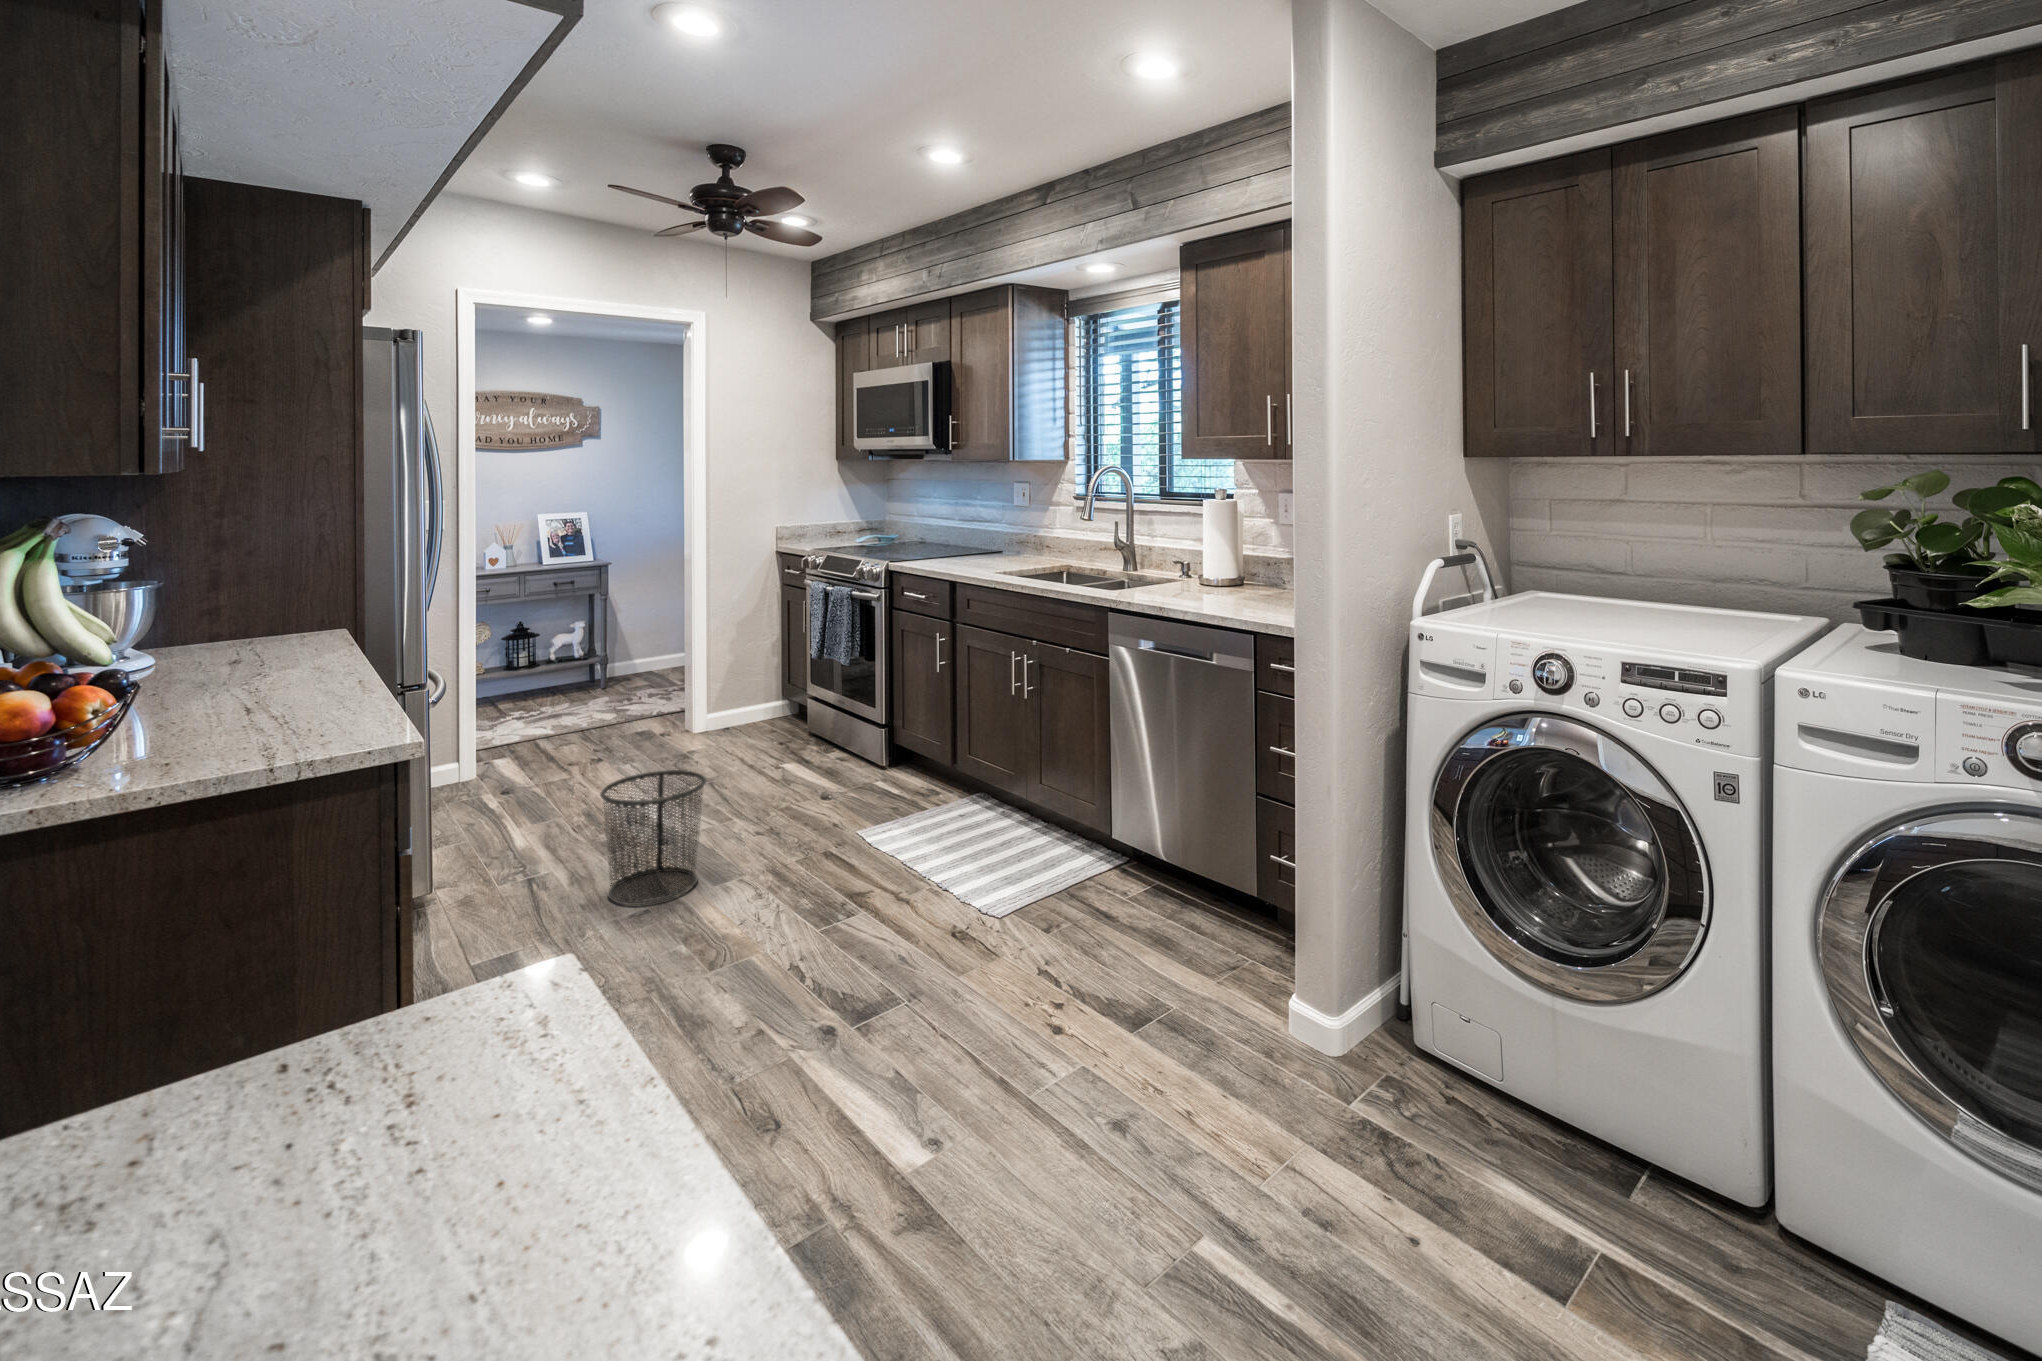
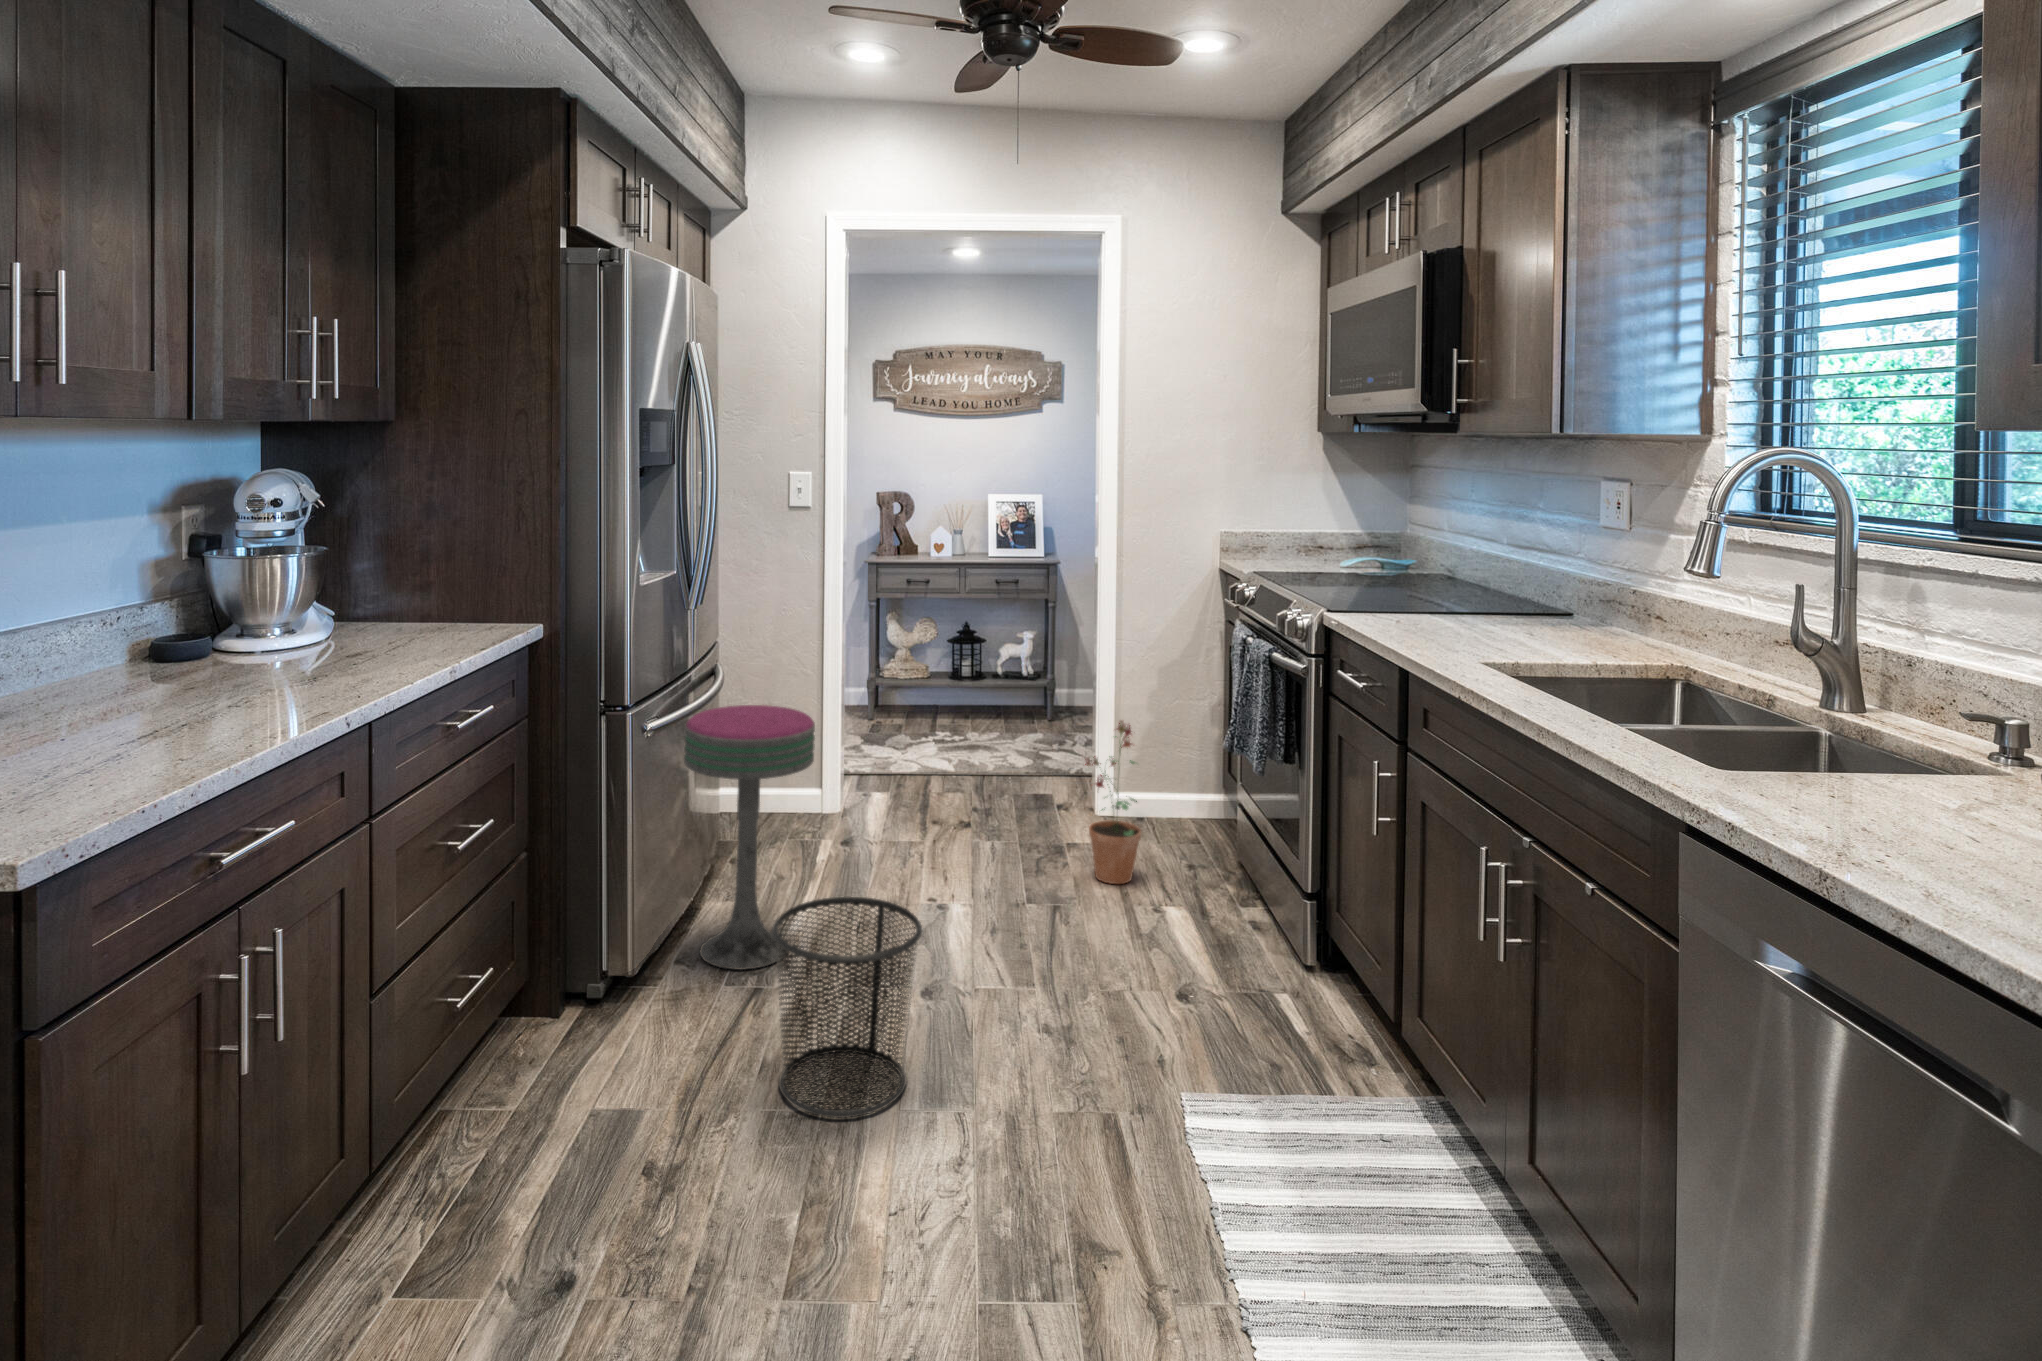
potted plant: none [711,654,759,760] -> present [1085,721,1141,884]
bar stool: none [448,674,560,870] -> present [684,705,815,970]

